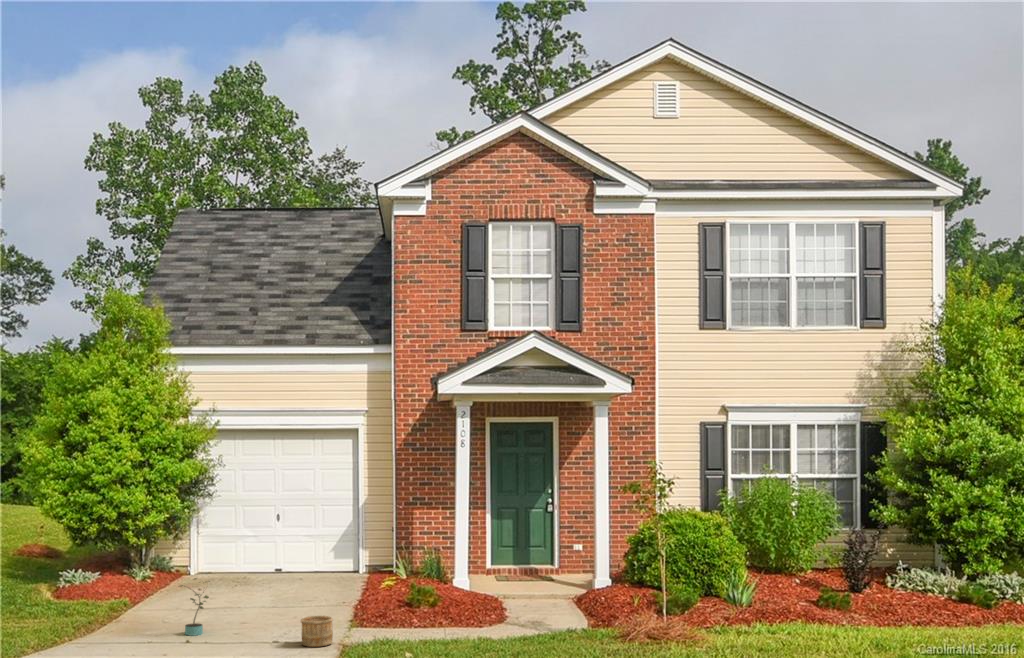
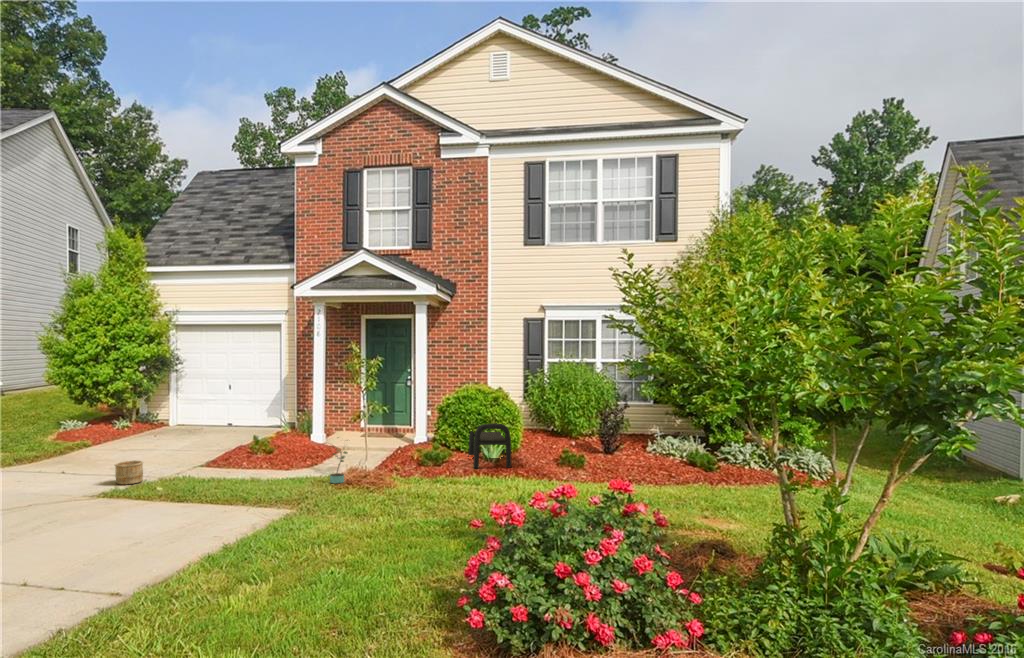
bench: none [688,551,762,617] -> present [469,423,512,468]
potted plant: present [181,578,209,636] -> present [330,446,347,483]

